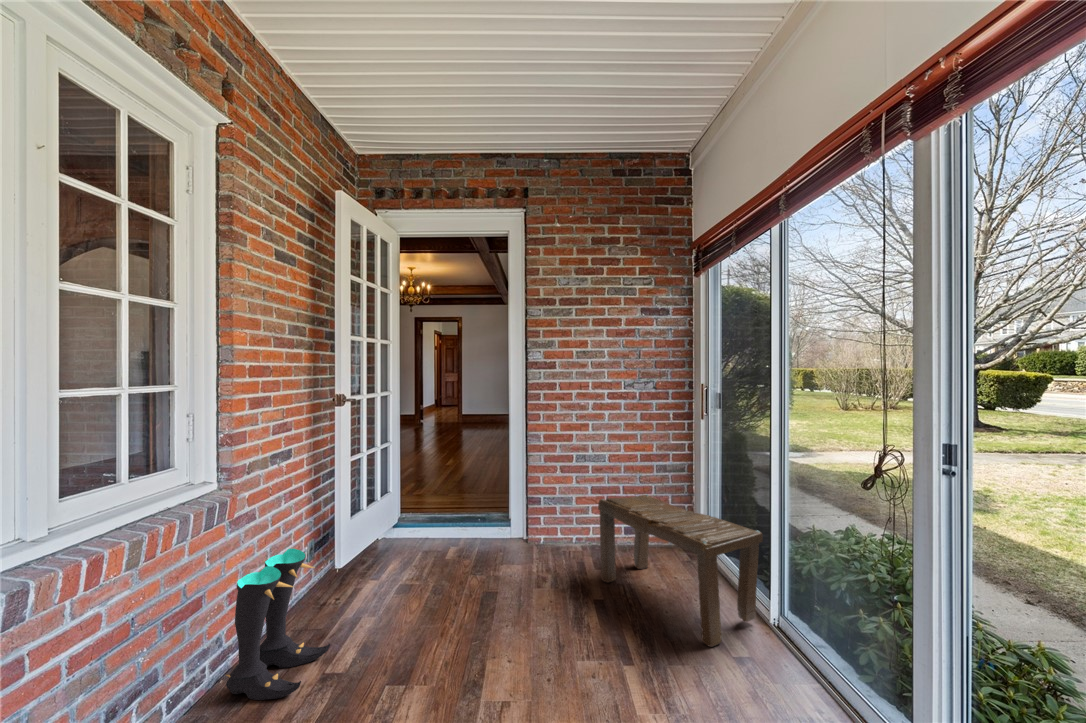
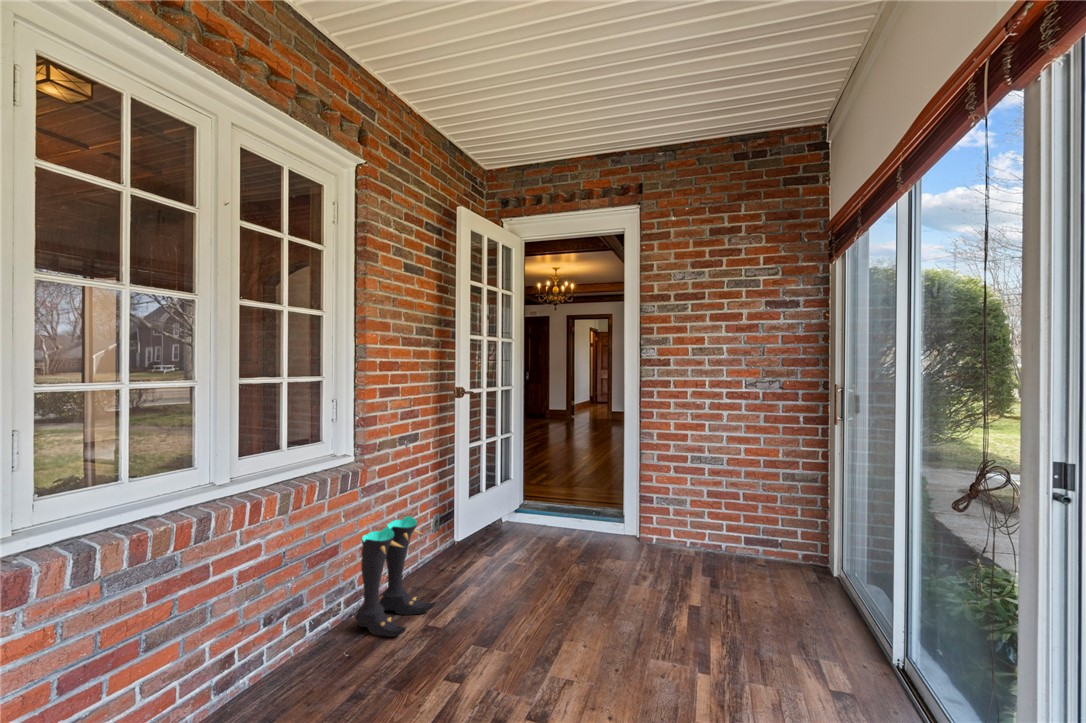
bench: present [598,495,763,647] -> none [702,504,887,680]

